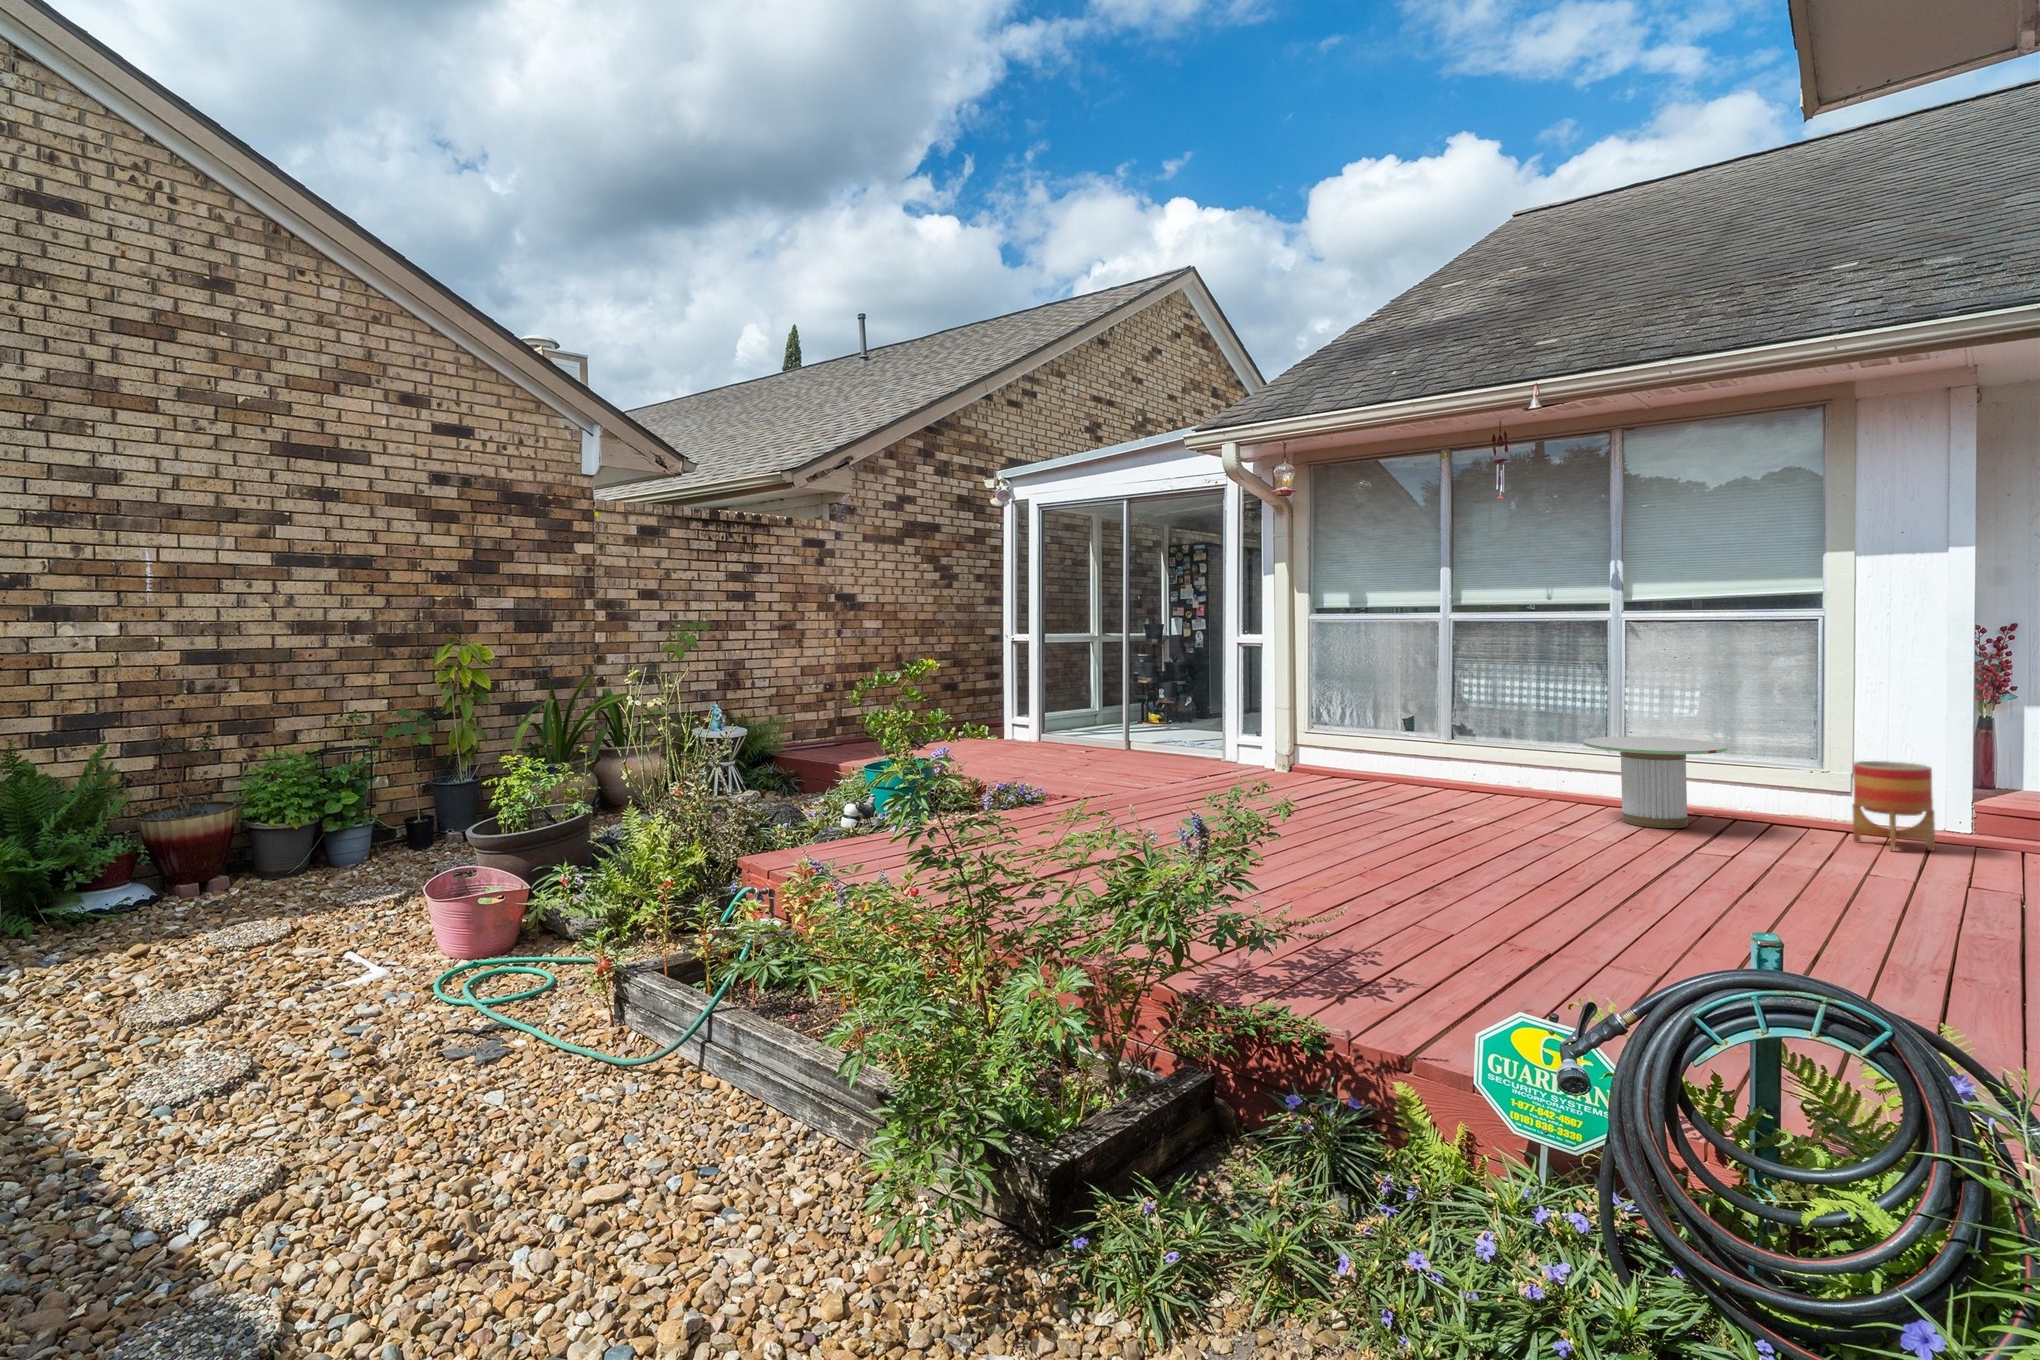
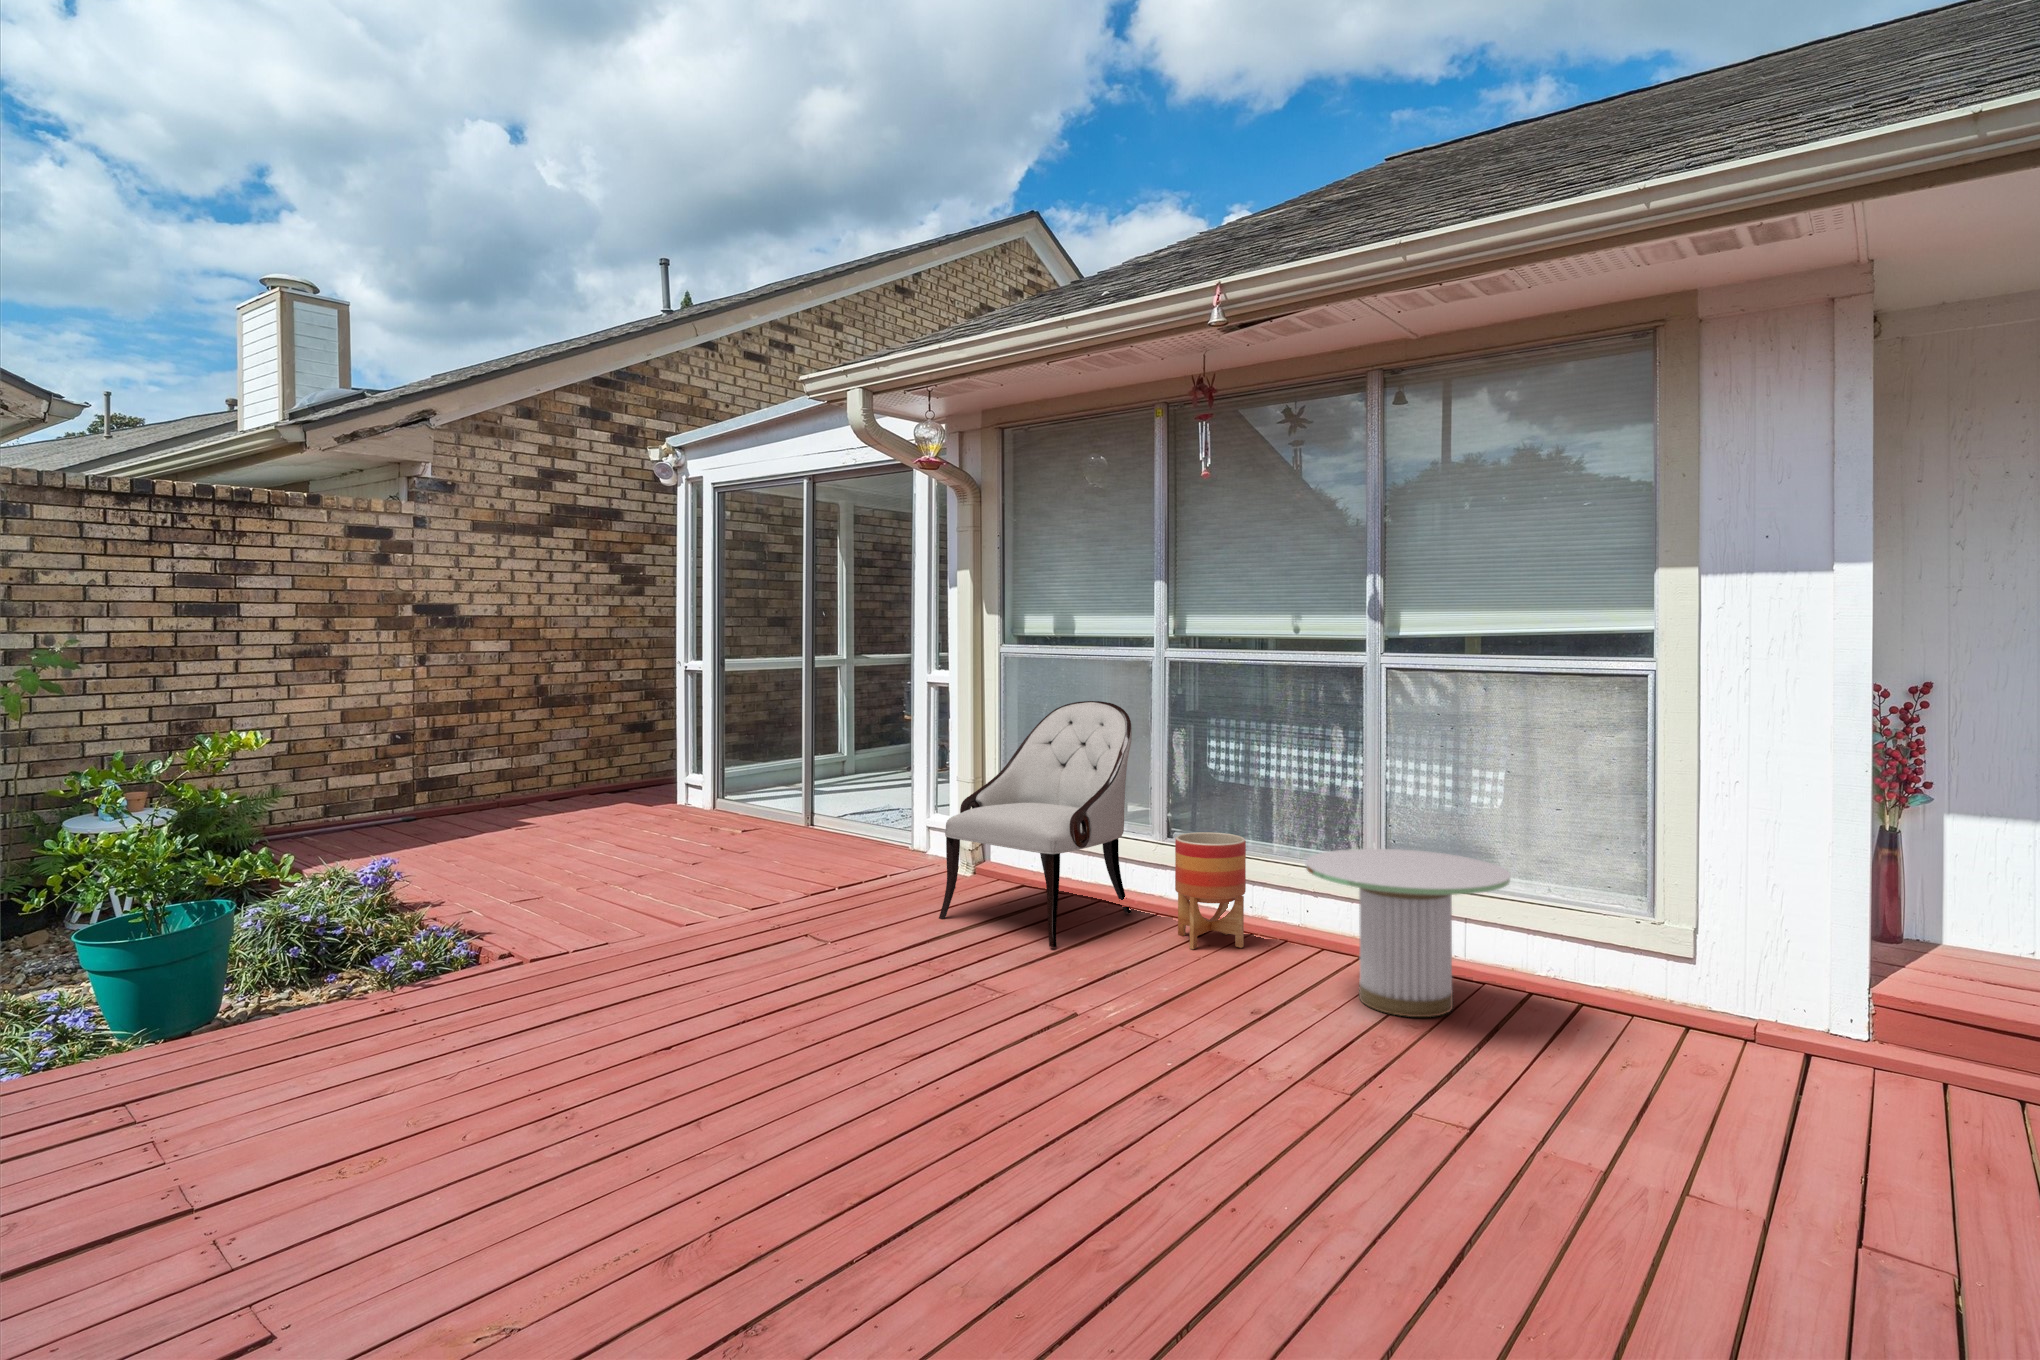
armchair: none [1306,652,1428,801] -> present [939,701,1132,947]
planter: present [1852,761,1935,851] -> present [1175,832,1246,949]

